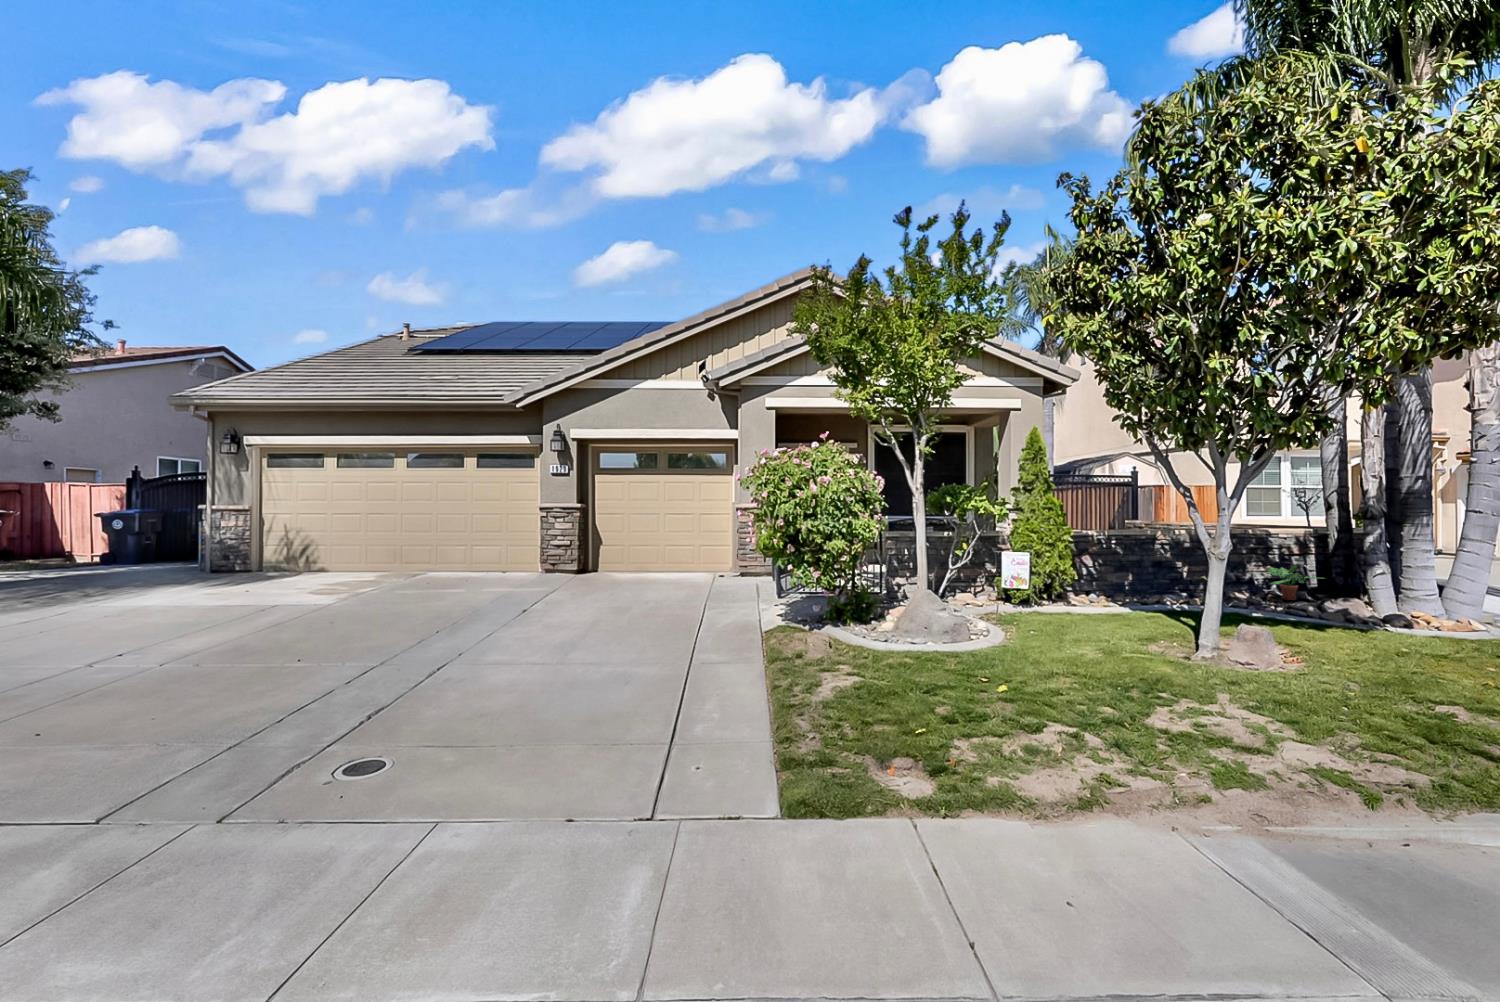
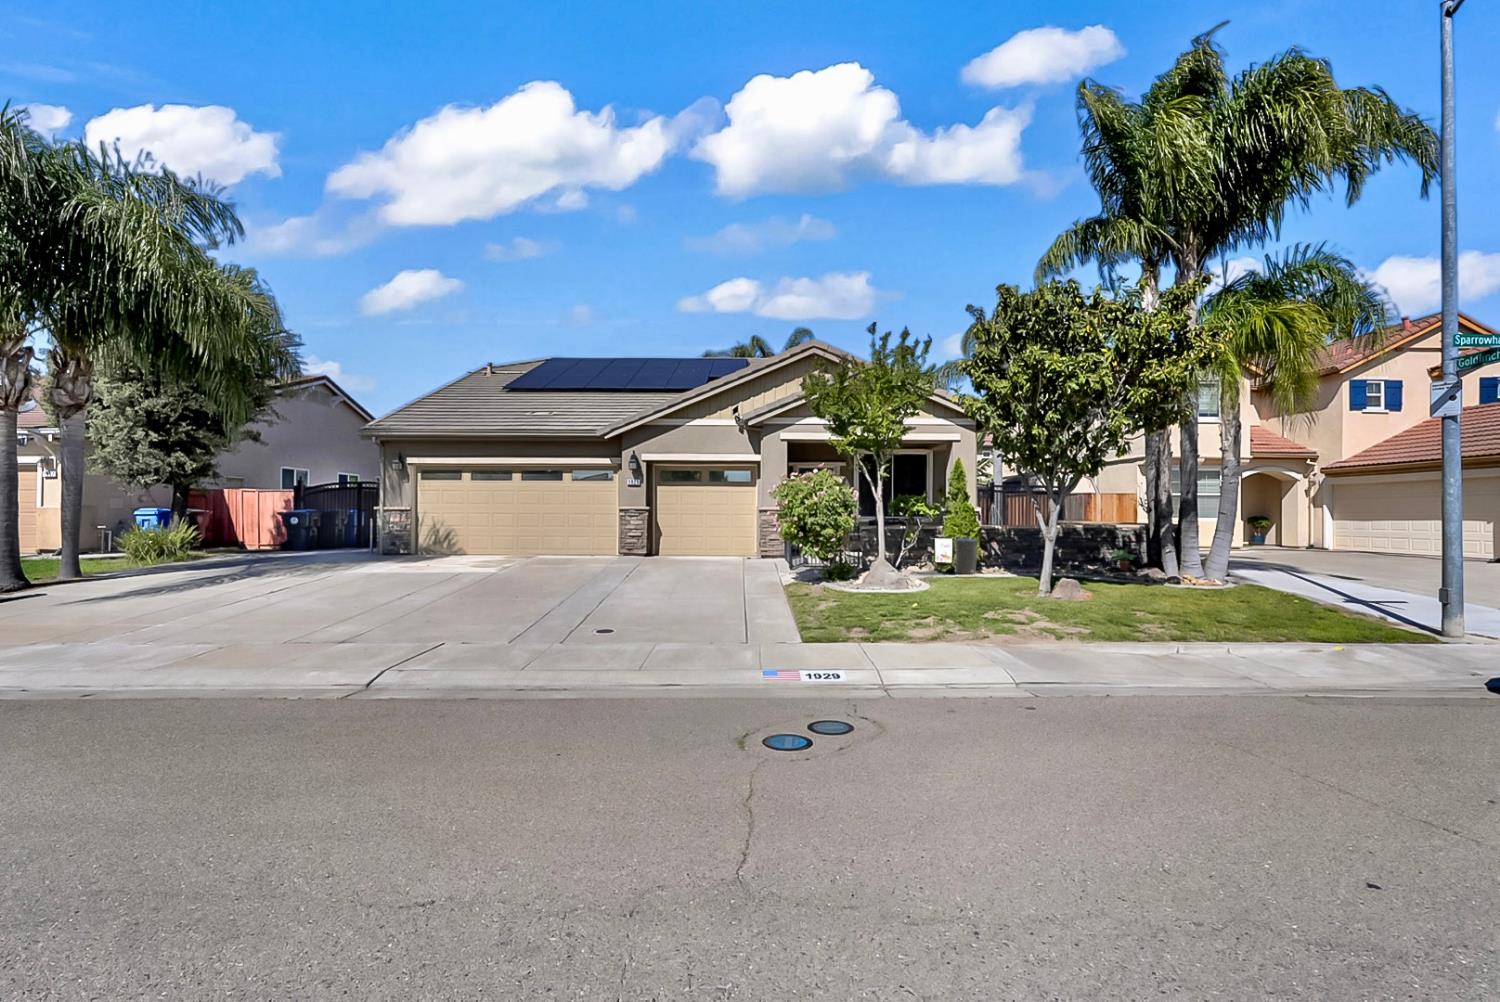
trash can: none [1031,548,1070,608] -> present [955,537,978,574]

